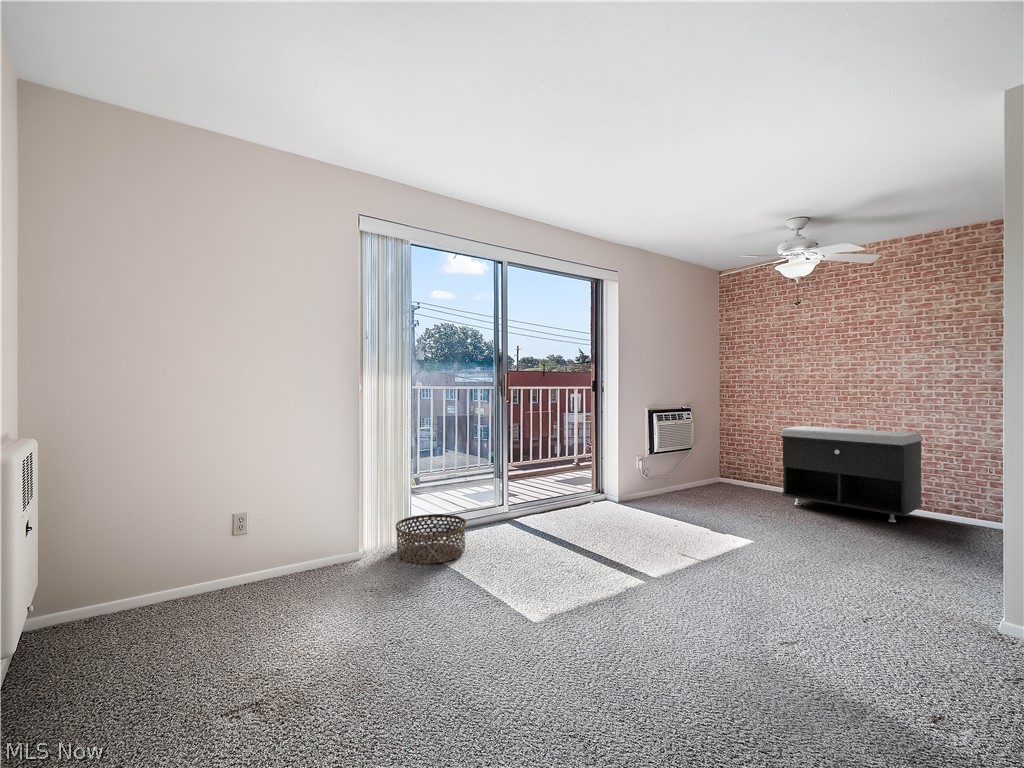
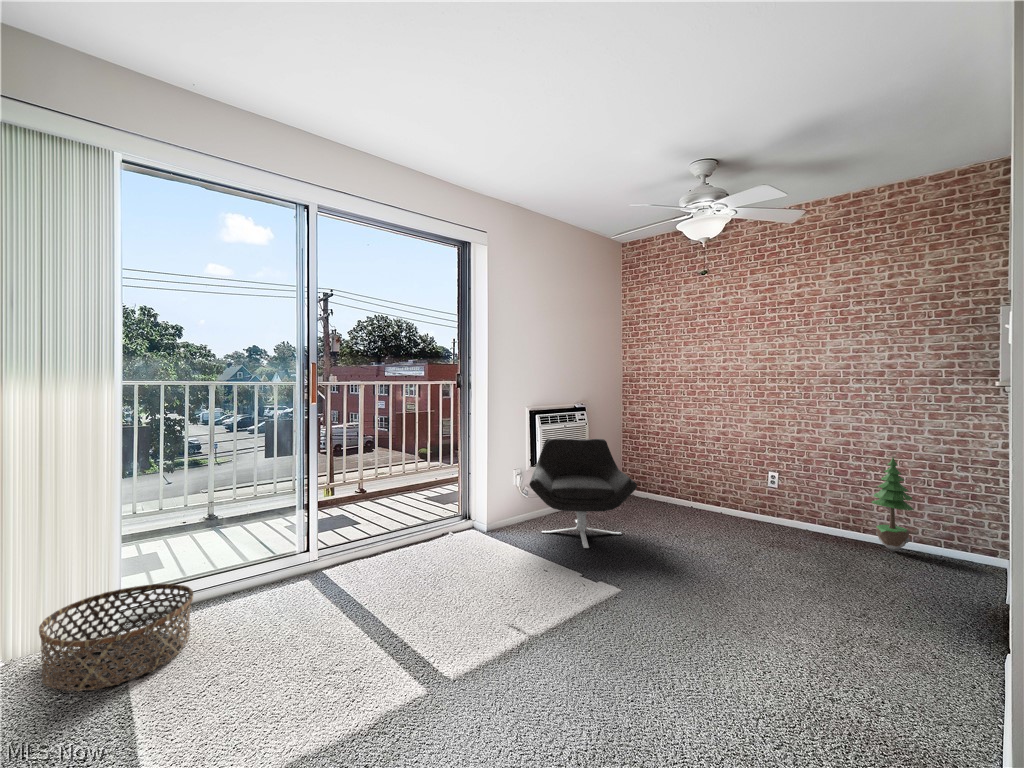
storage bench: present [781,426,921,522] -> none [689,428,848,550]
lounge chair: none [651,433,740,515] -> present [529,439,637,548]
potted tree: none [939,449,977,525] -> present [872,458,914,551]

